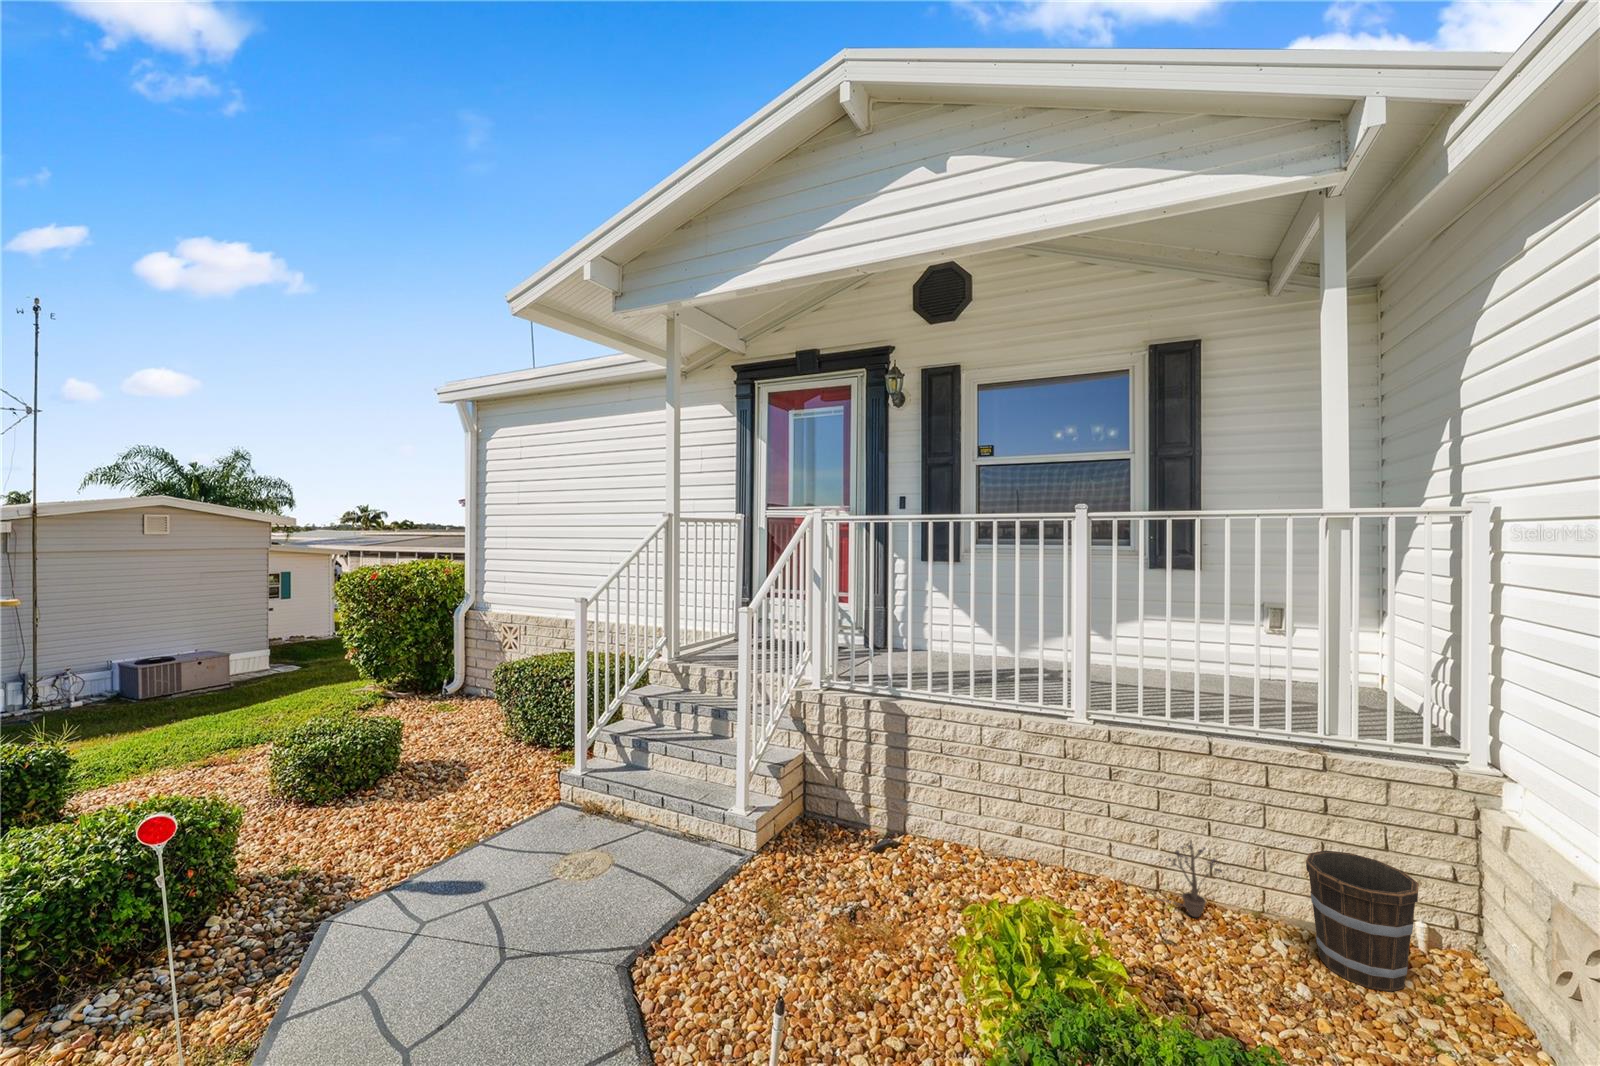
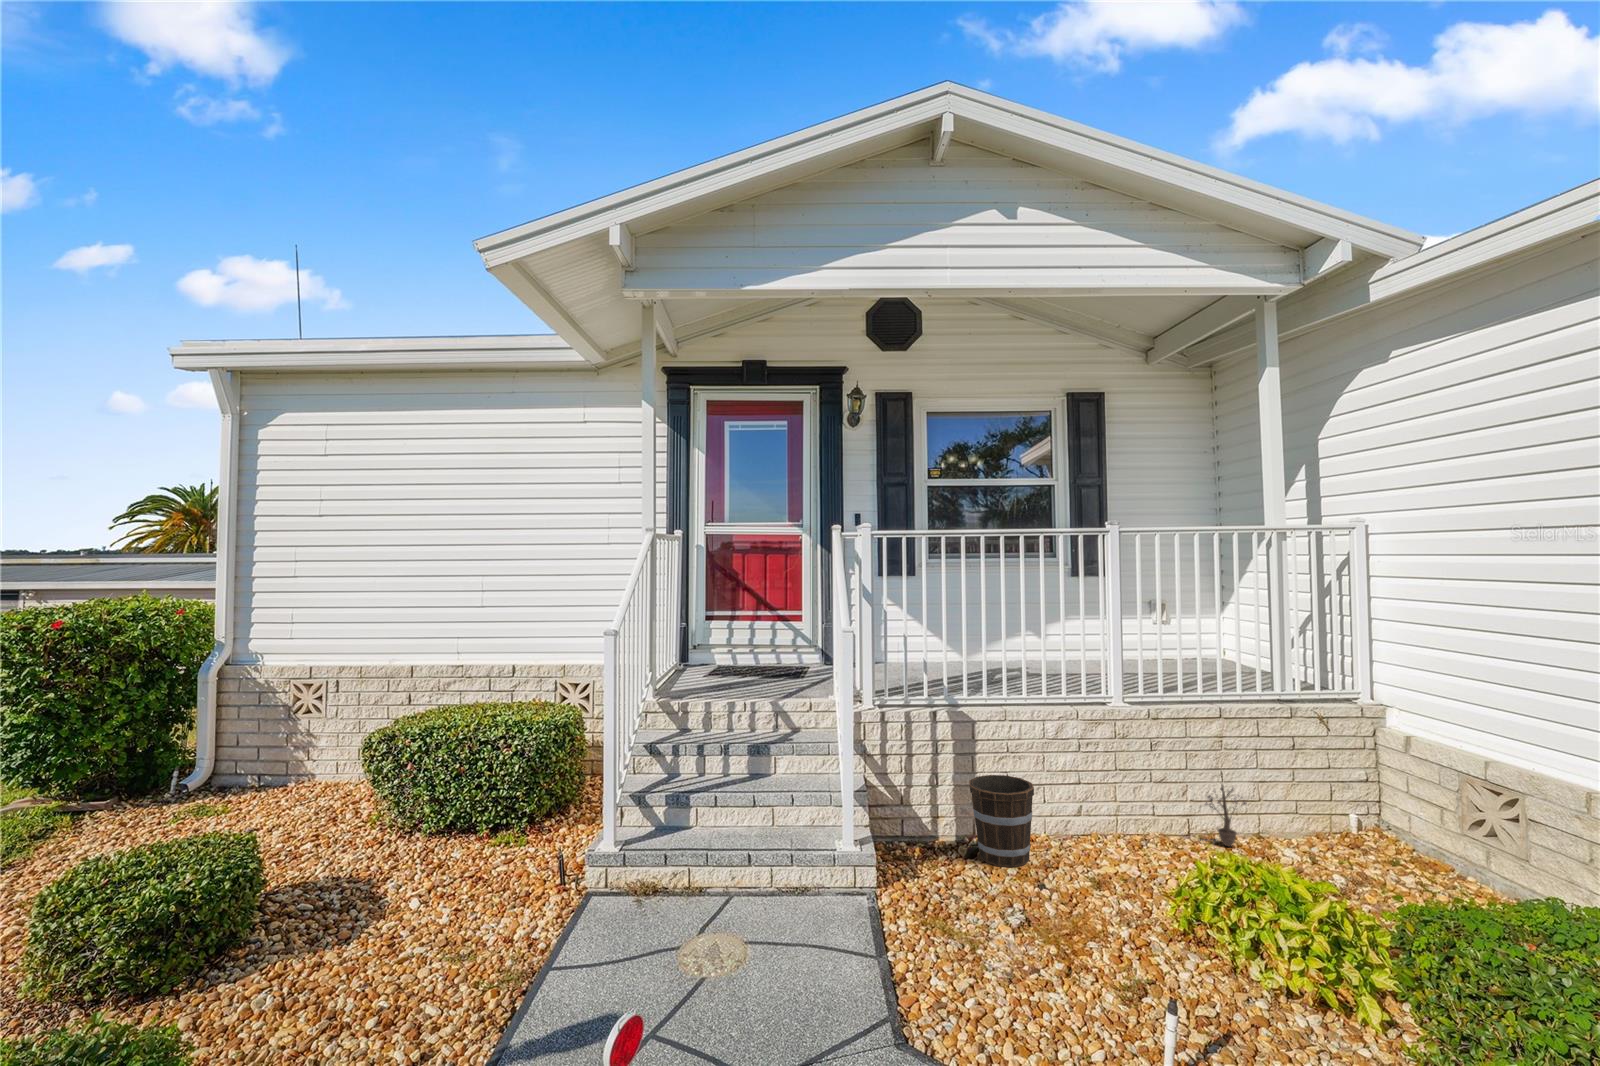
bucket: present [1306,850,1419,992] -> present [969,775,1034,867]

